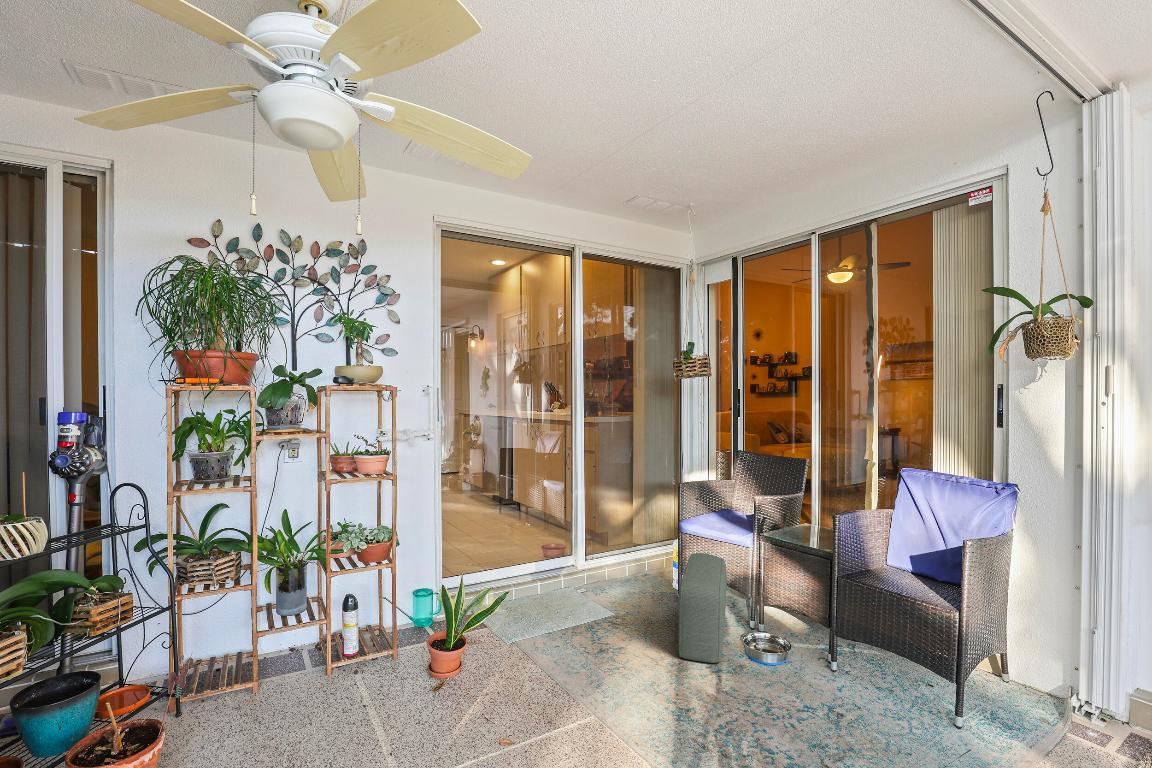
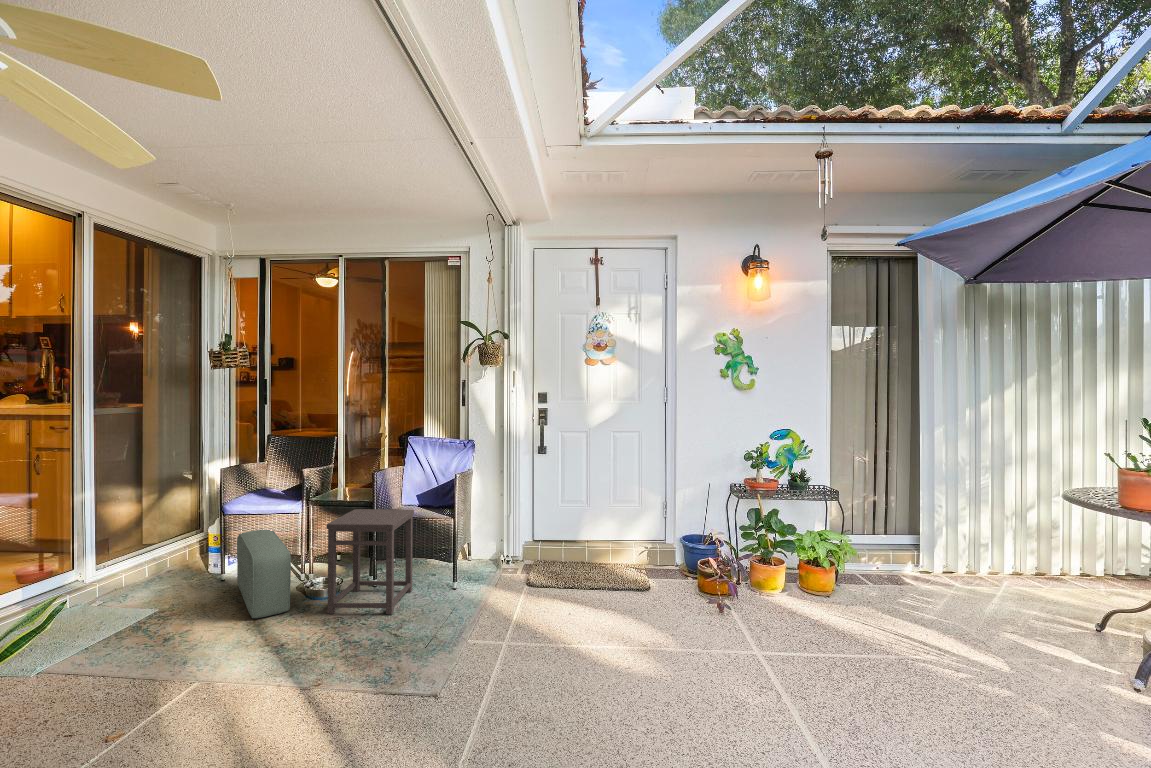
side table: none [757,556,890,730] -> present [326,509,414,614]

